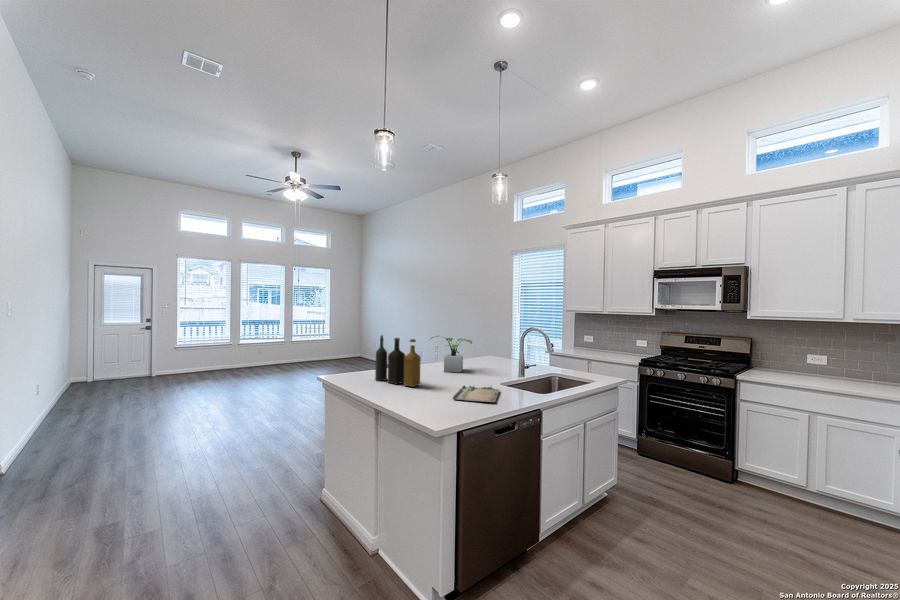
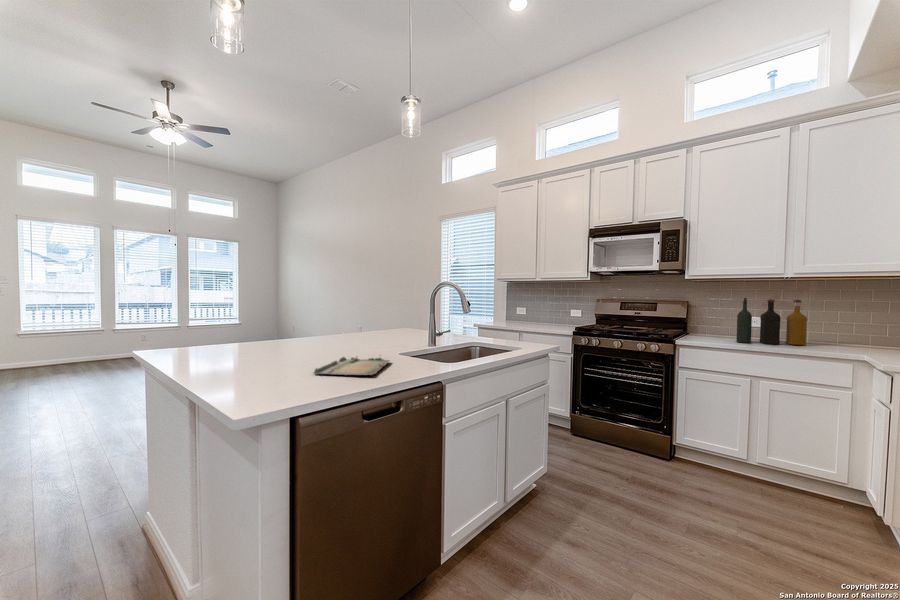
bottle: present [375,335,421,387] -> present [736,298,807,345]
potted plant: present [430,336,472,373] -> none [311,298,368,345]

